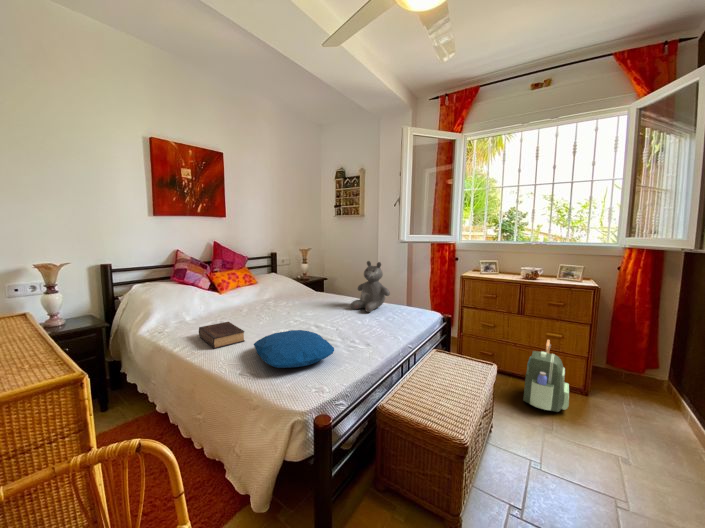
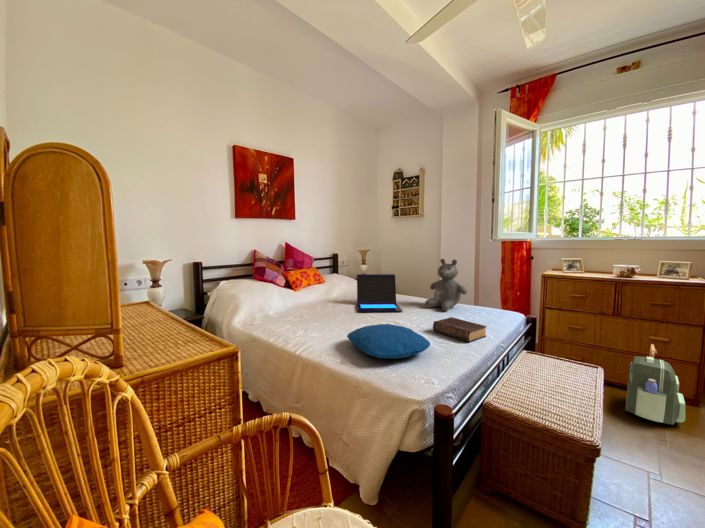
laptop: none [282,276,327,315] -> present [357,274,402,312]
book: present [199,322,245,349] -> present [433,317,487,342]

